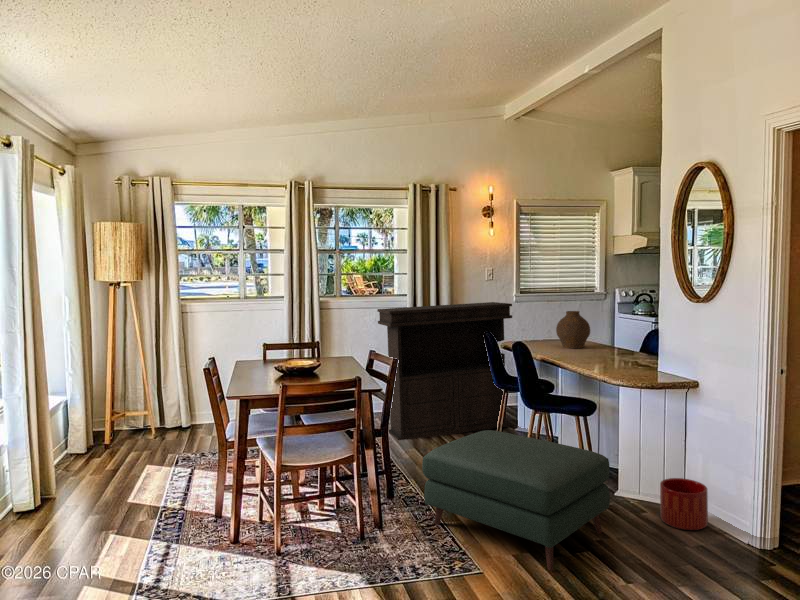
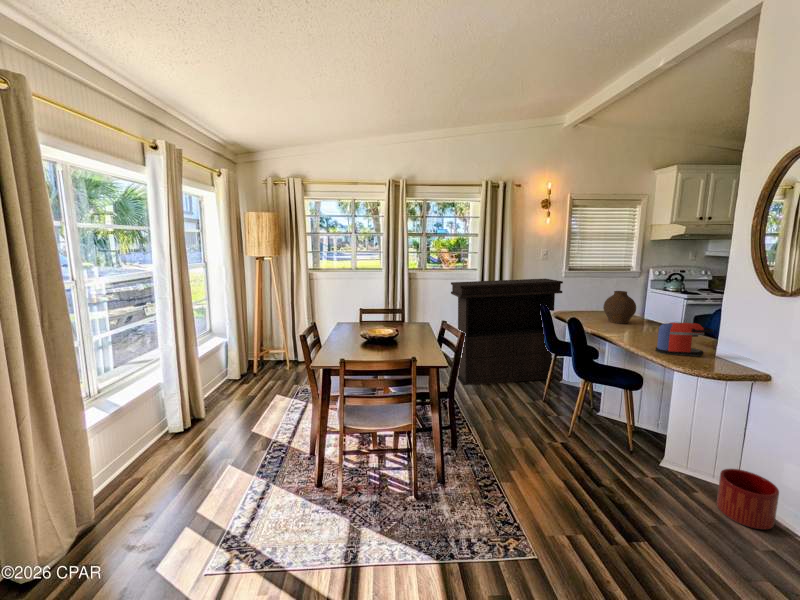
coffee maker: none [601,335,650,370] -> present [656,322,713,356]
ottoman: present [422,430,610,571] -> none [482,401,673,568]

